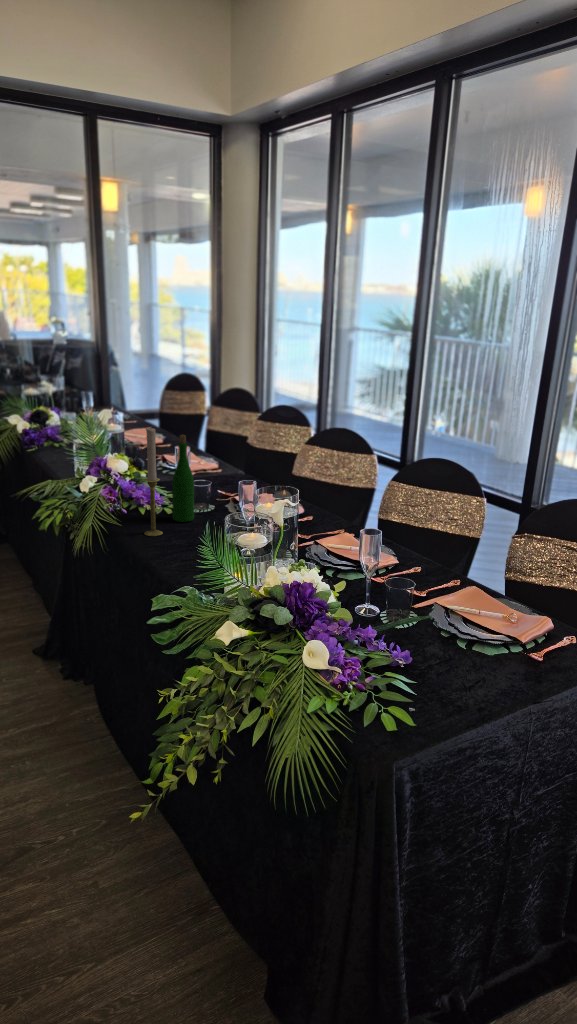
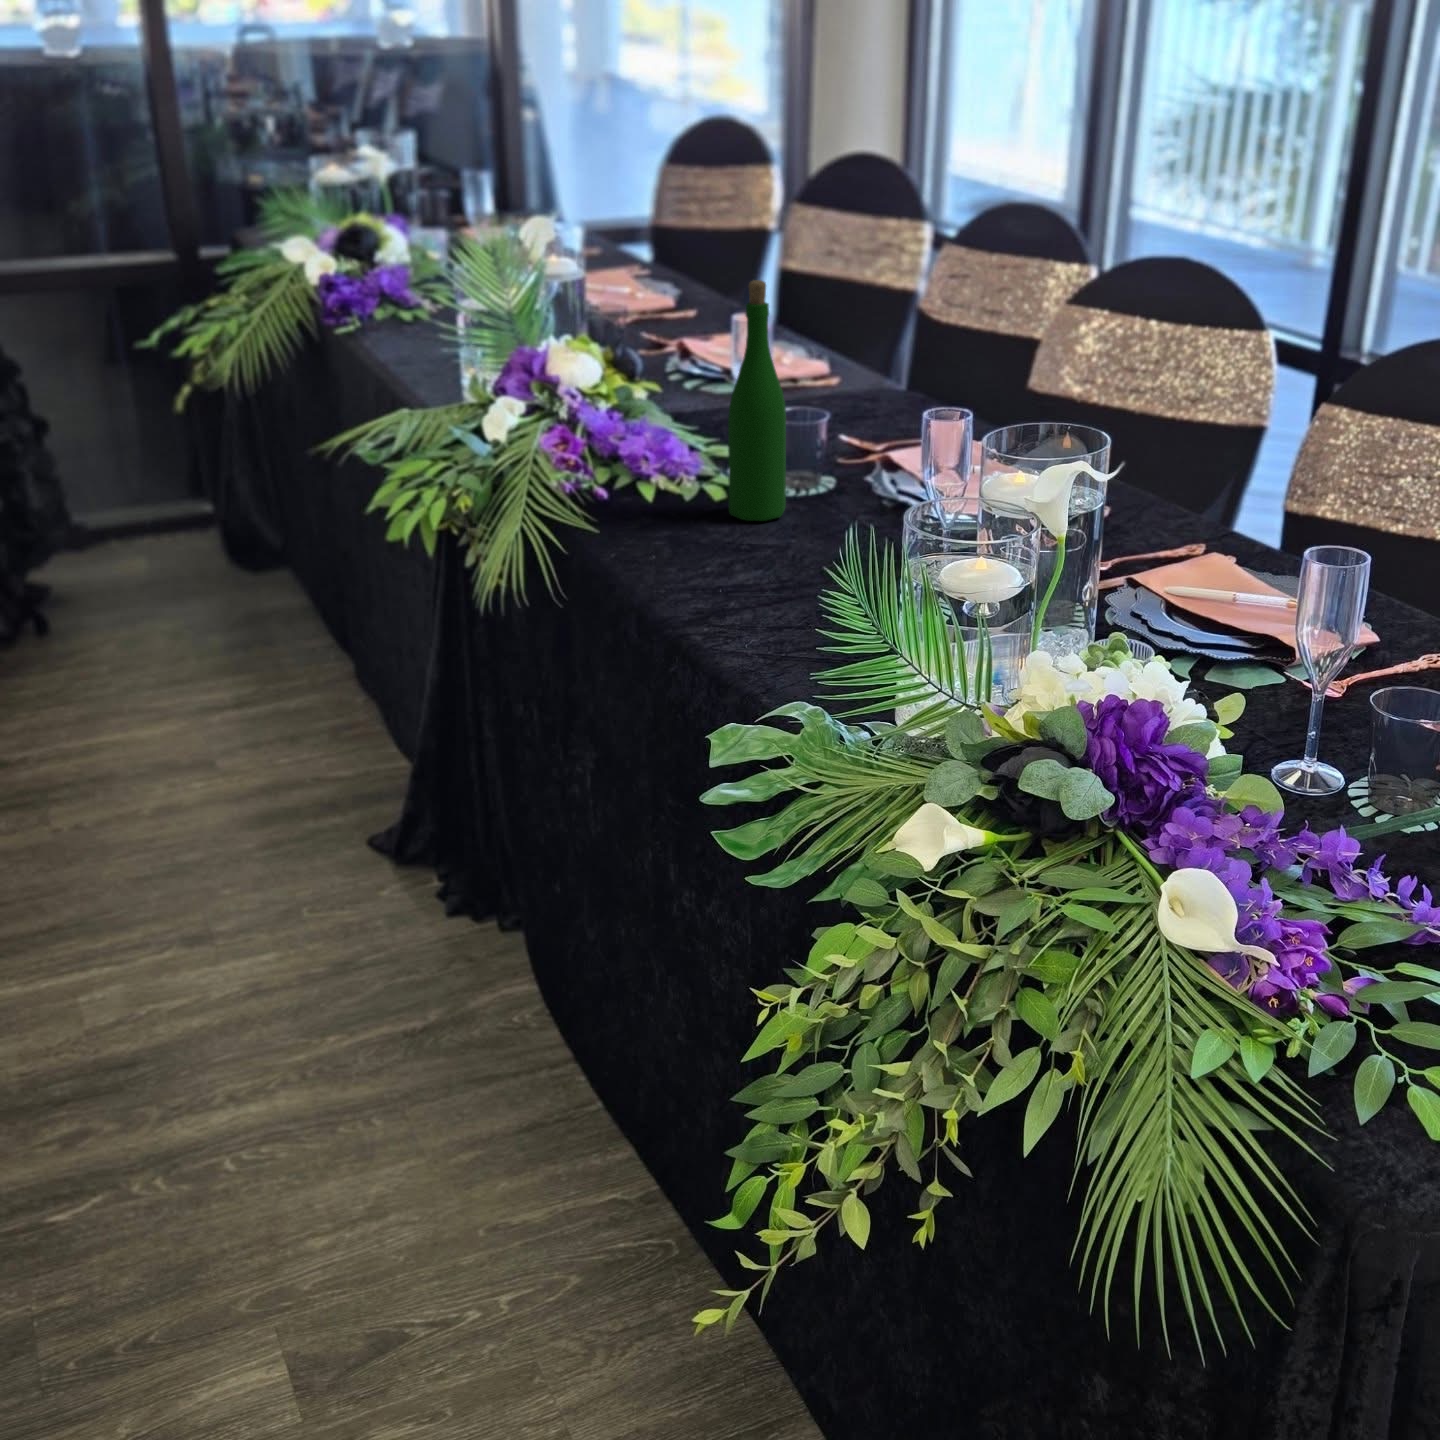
candlestick: present [144,428,163,536] -> none [658,259,707,559]

